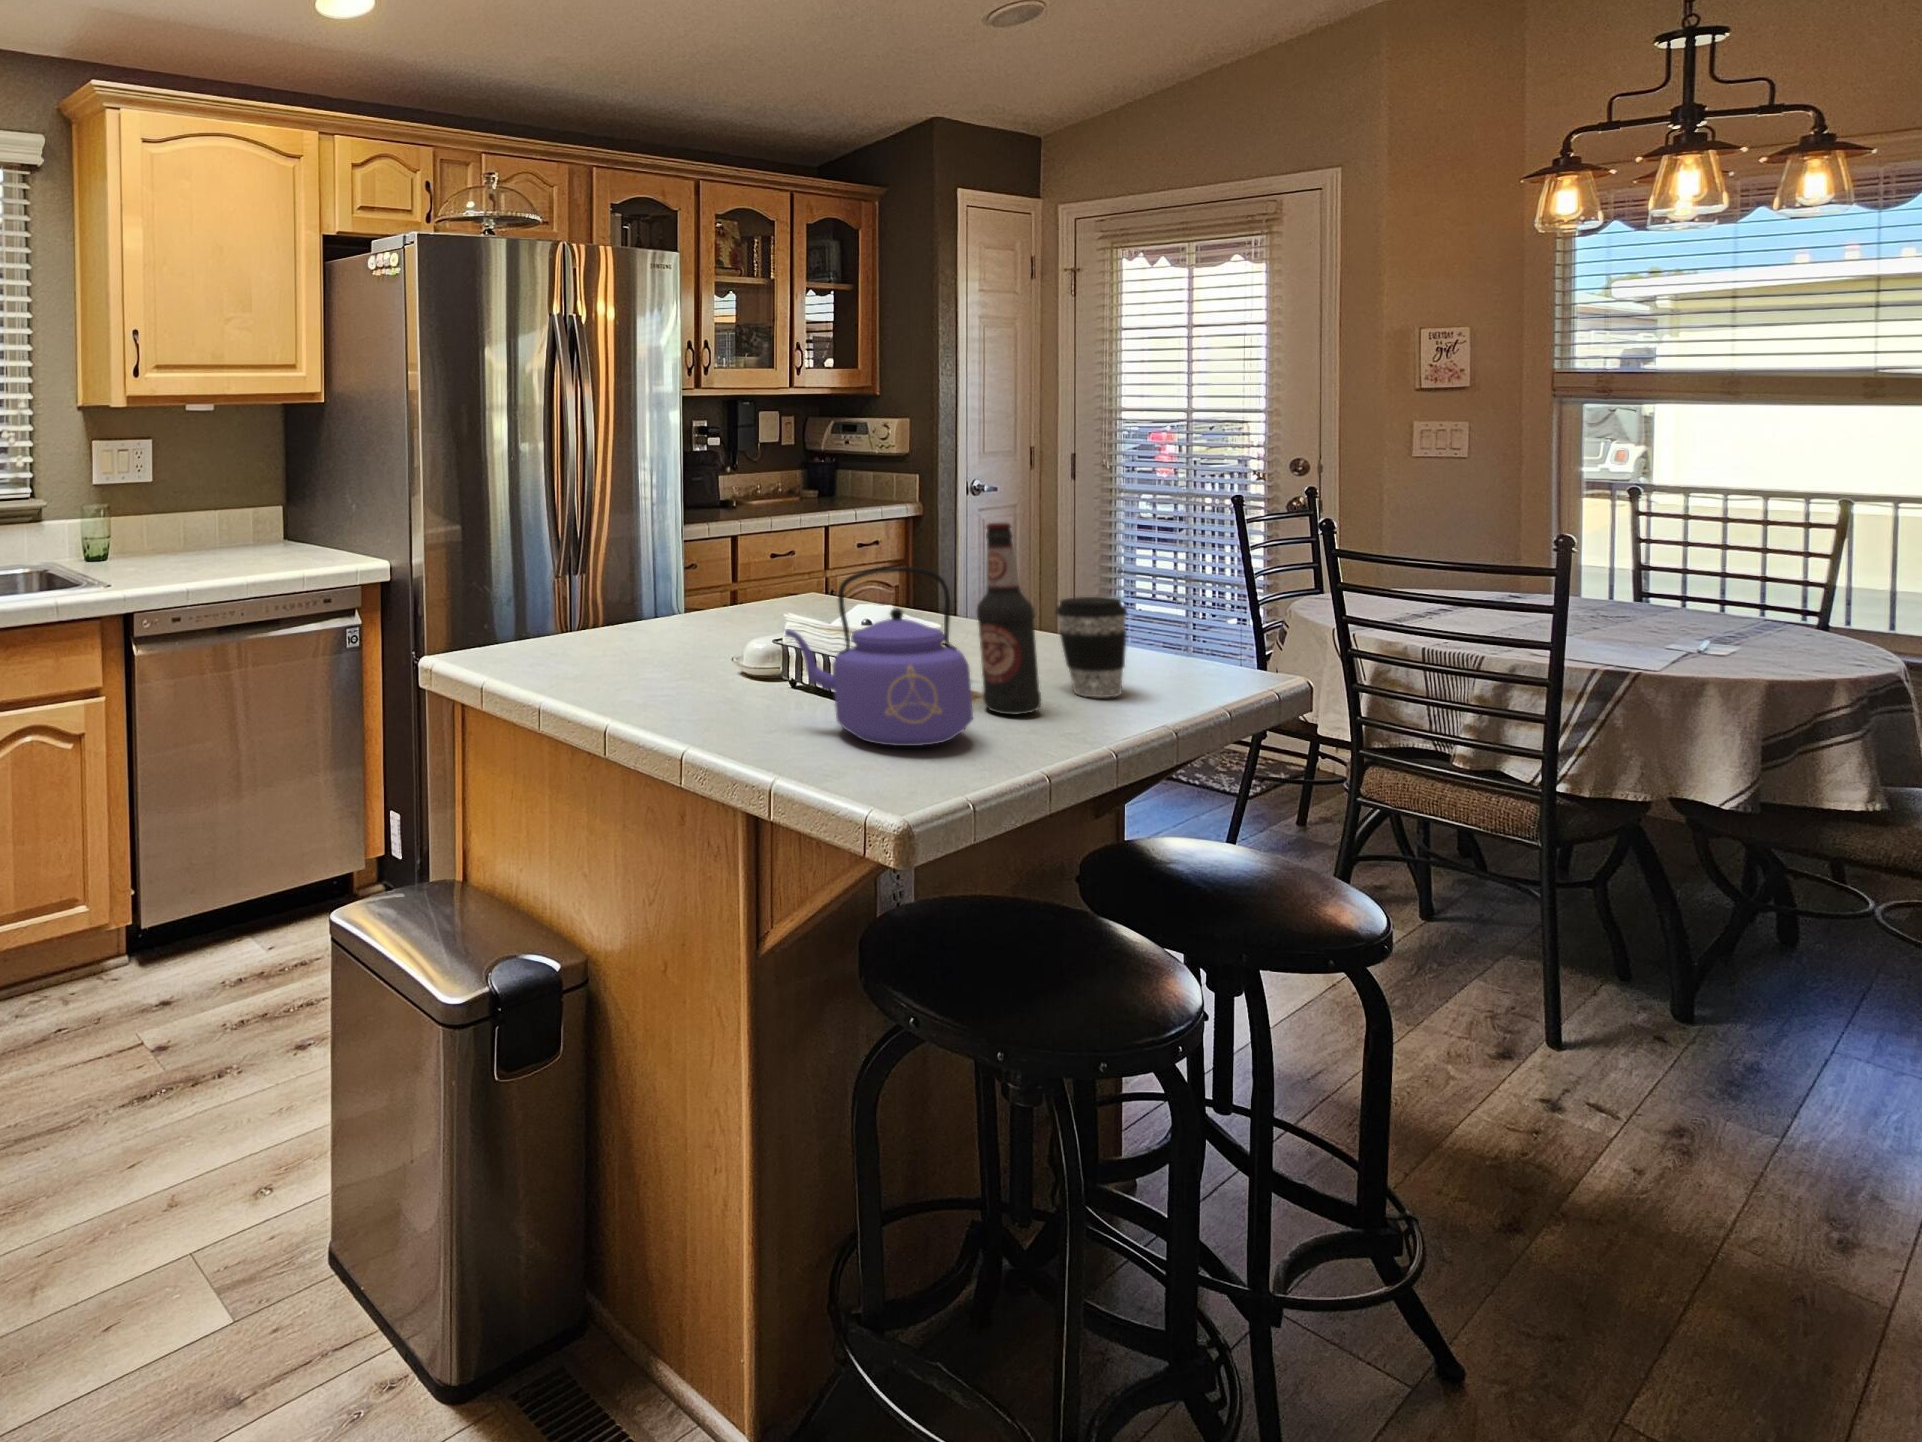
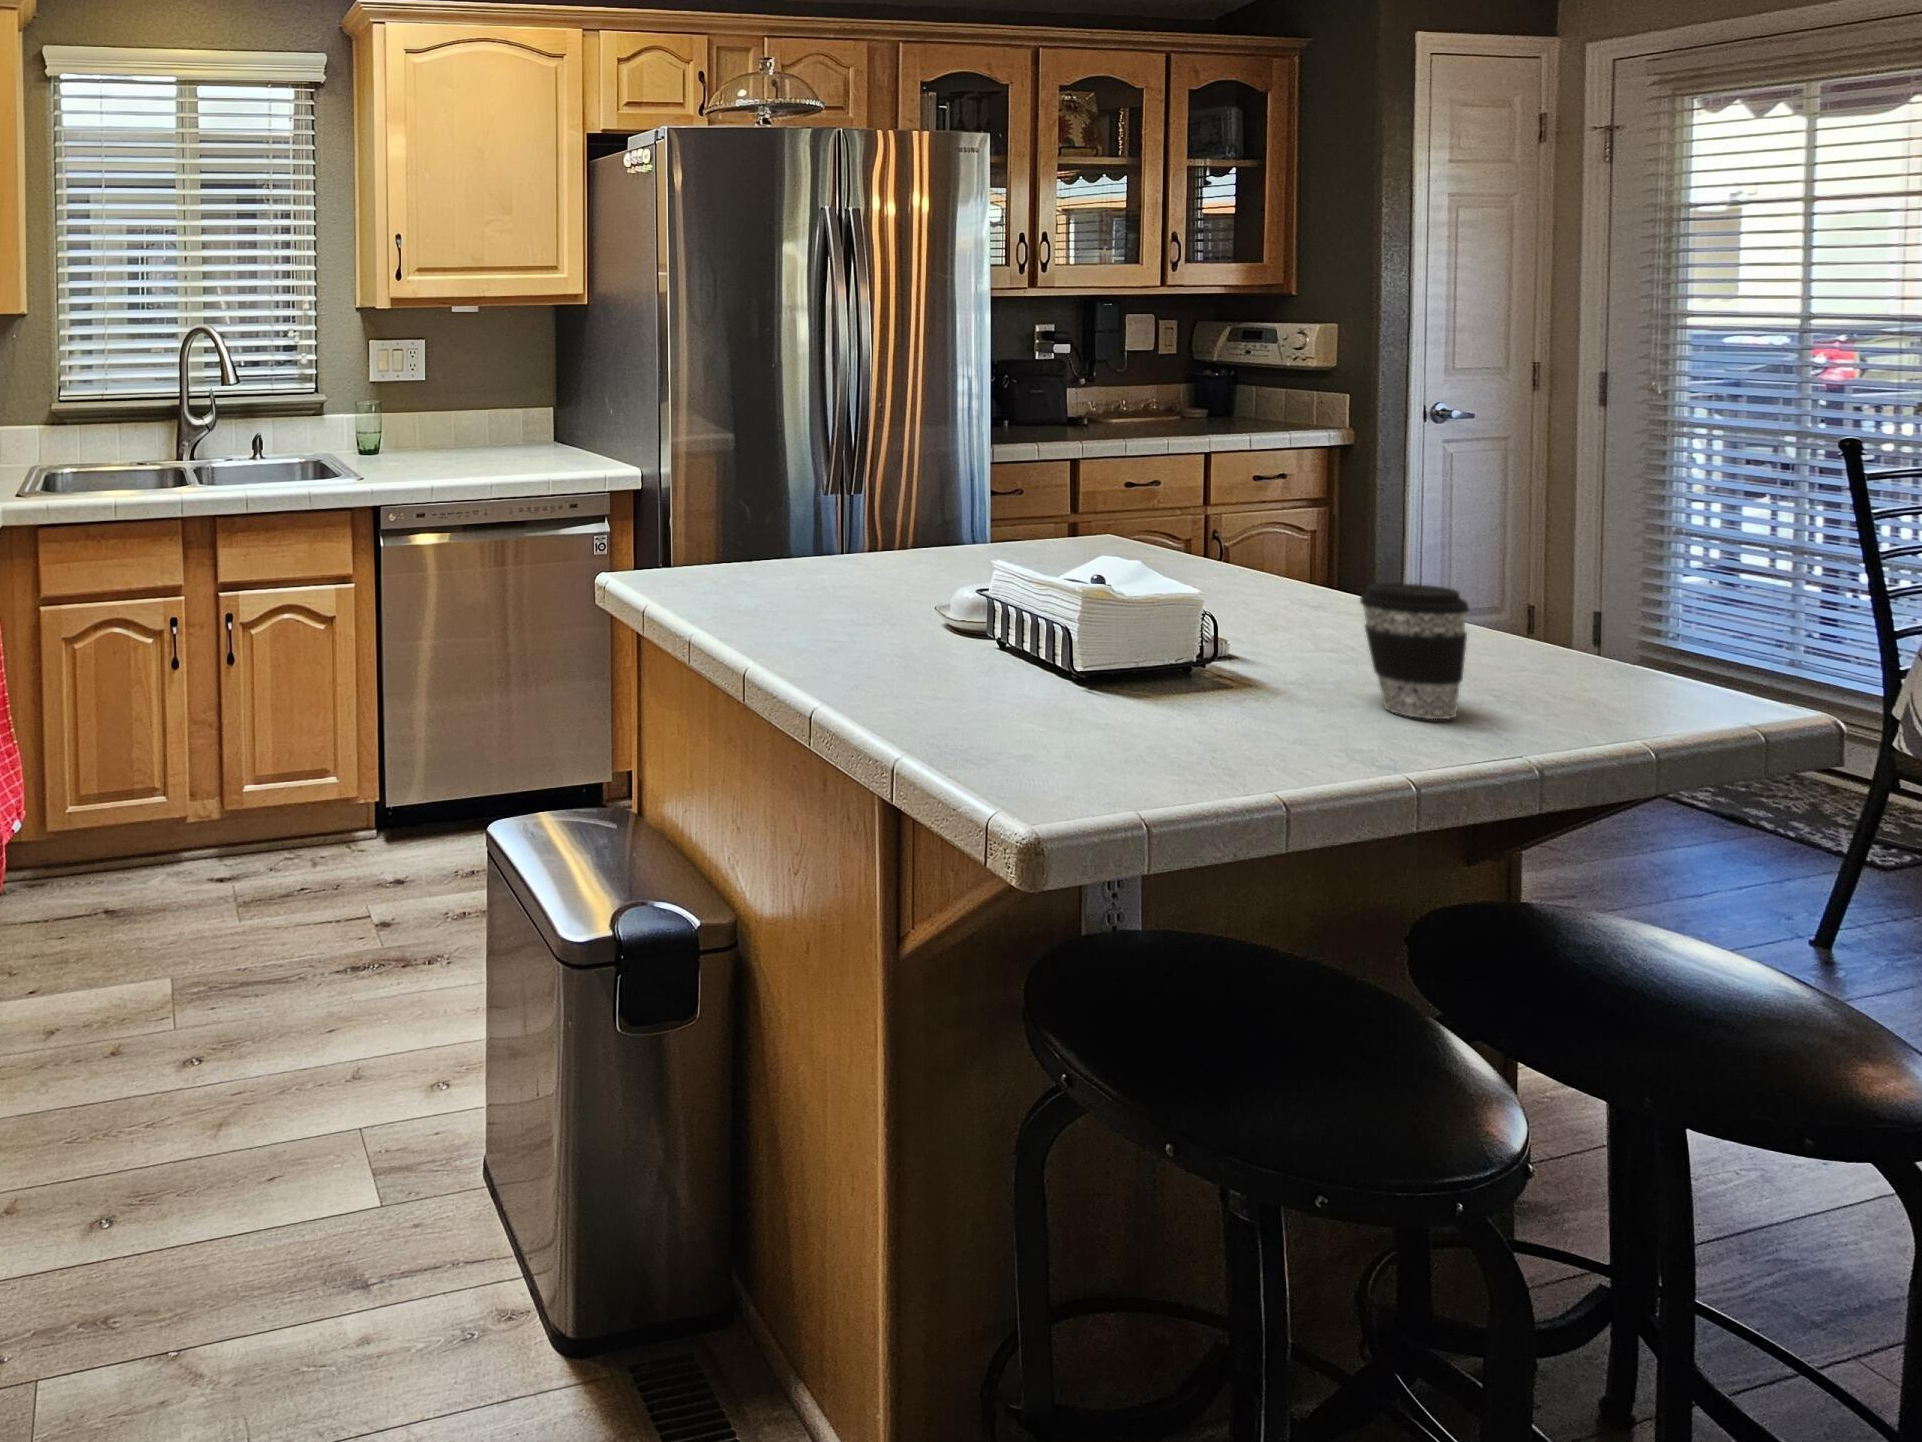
bottle: present [977,523,1041,714] -> none [1223,482,1312,727]
kettle: present [785,567,973,746] -> none [942,529,1183,750]

